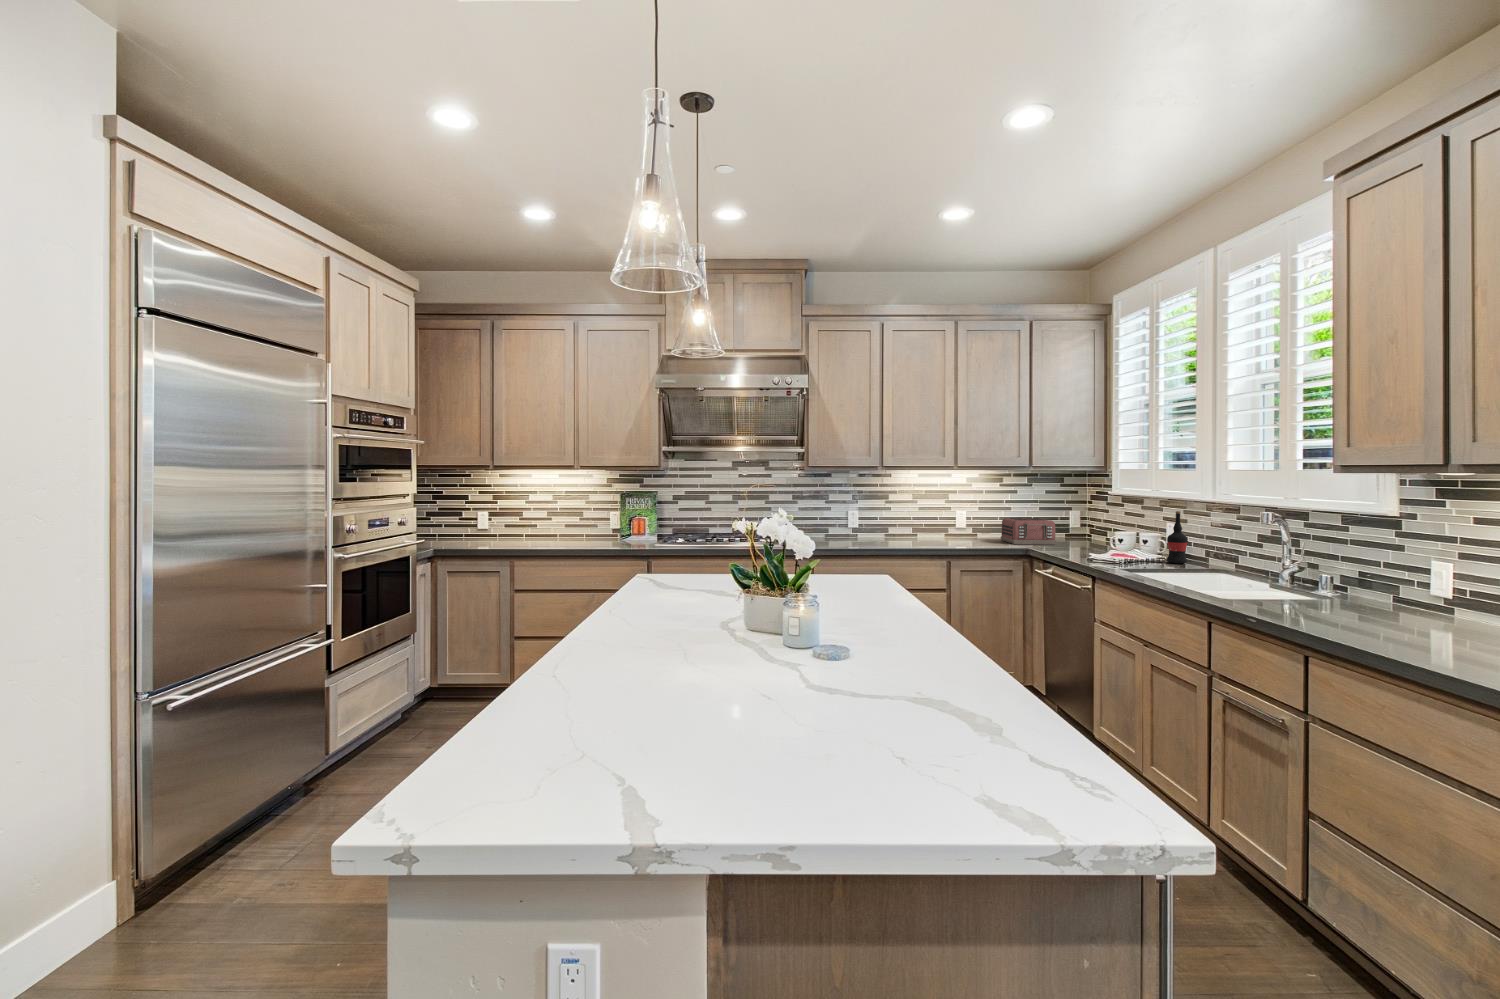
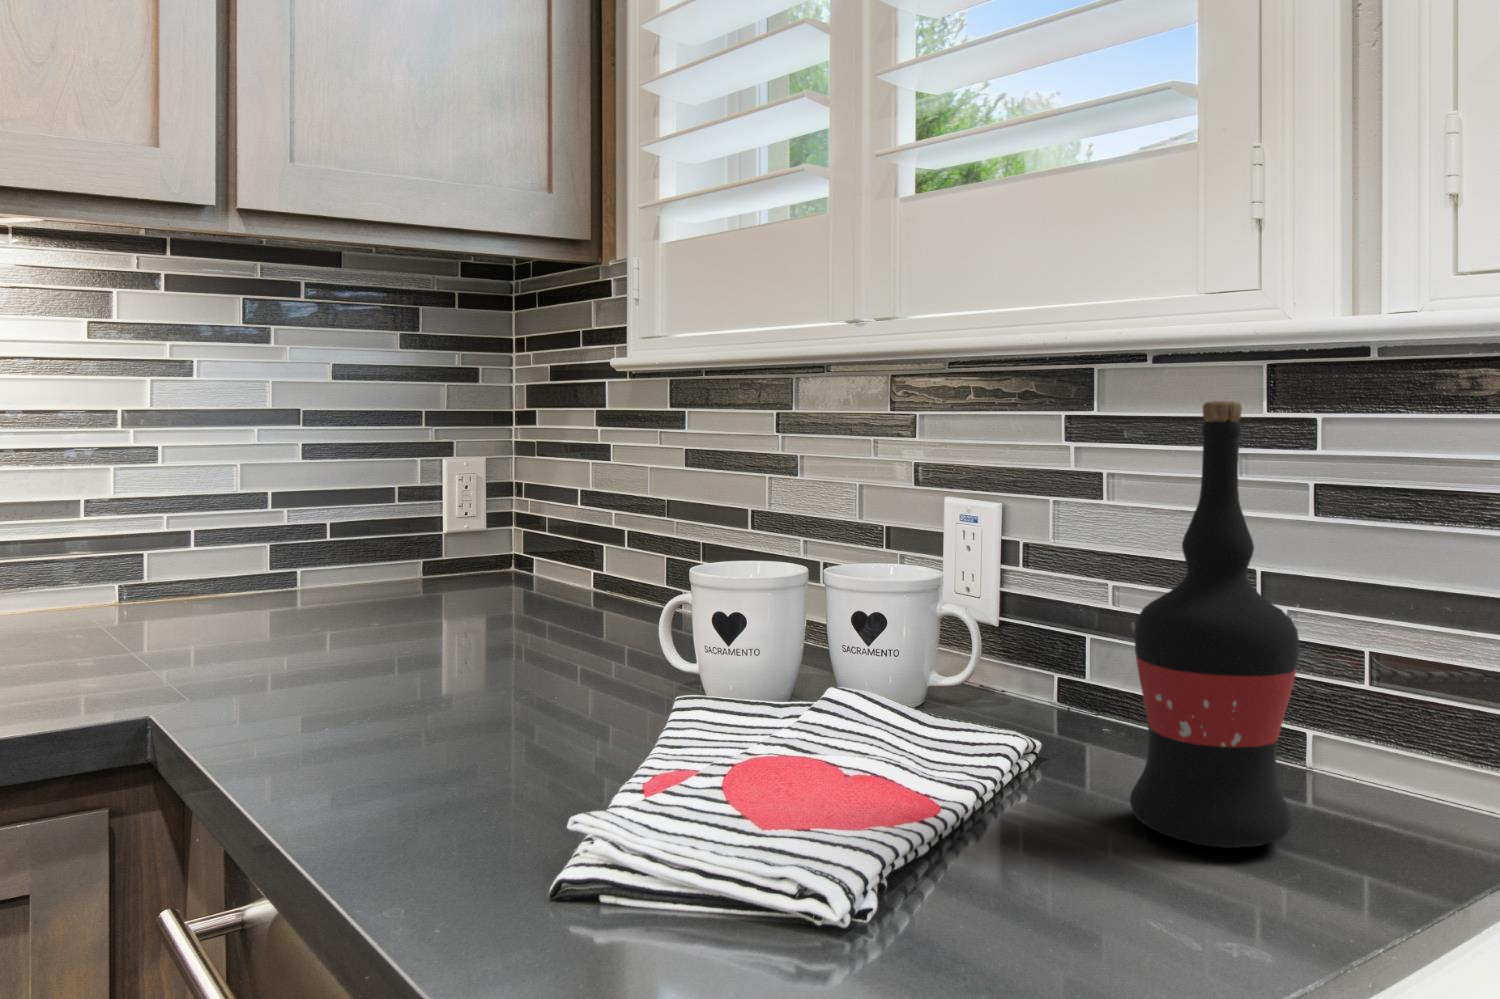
toaster: present [1001,518,1056,545] -> none [62,495,354,669]

